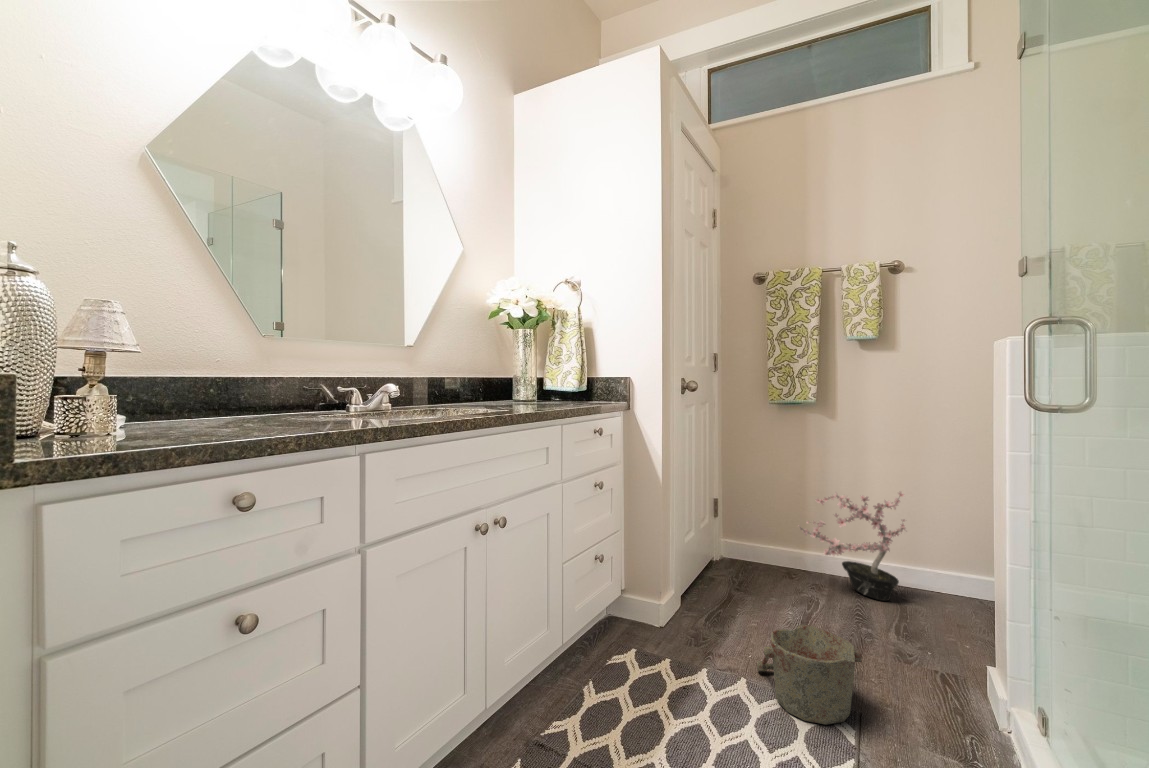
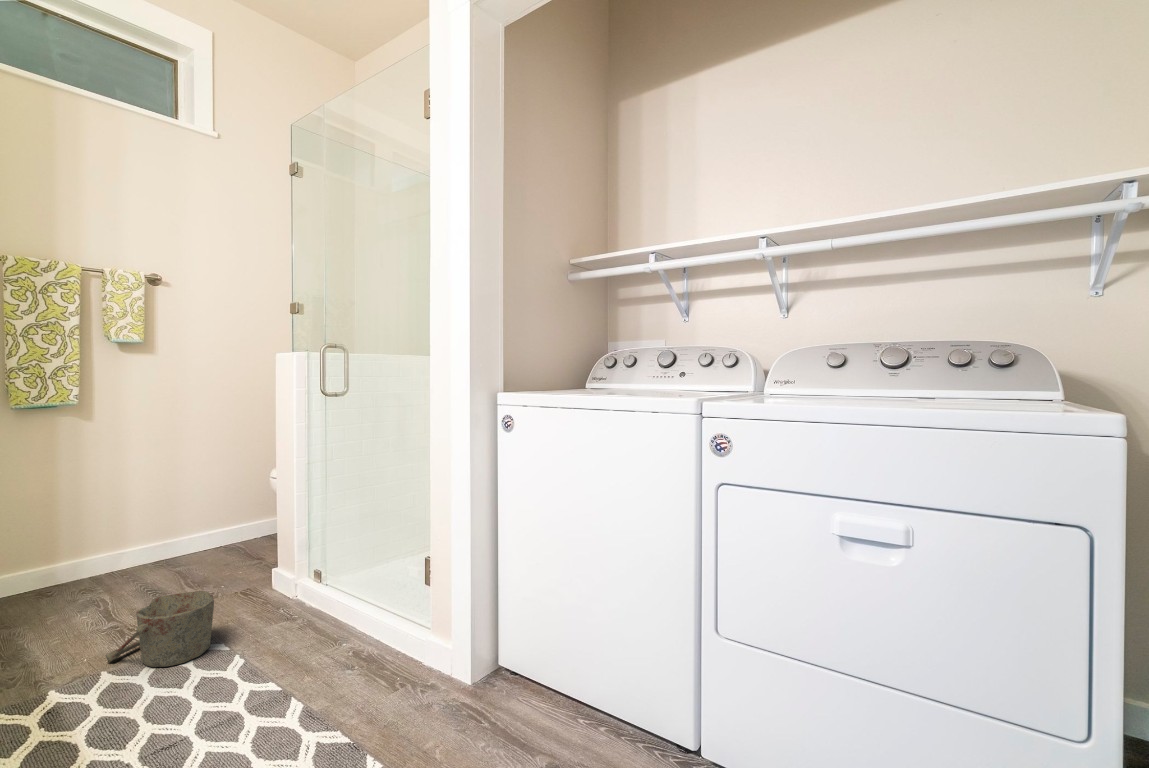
potted plant: present [799,491,905,601] -> none [60,474,183,575]

